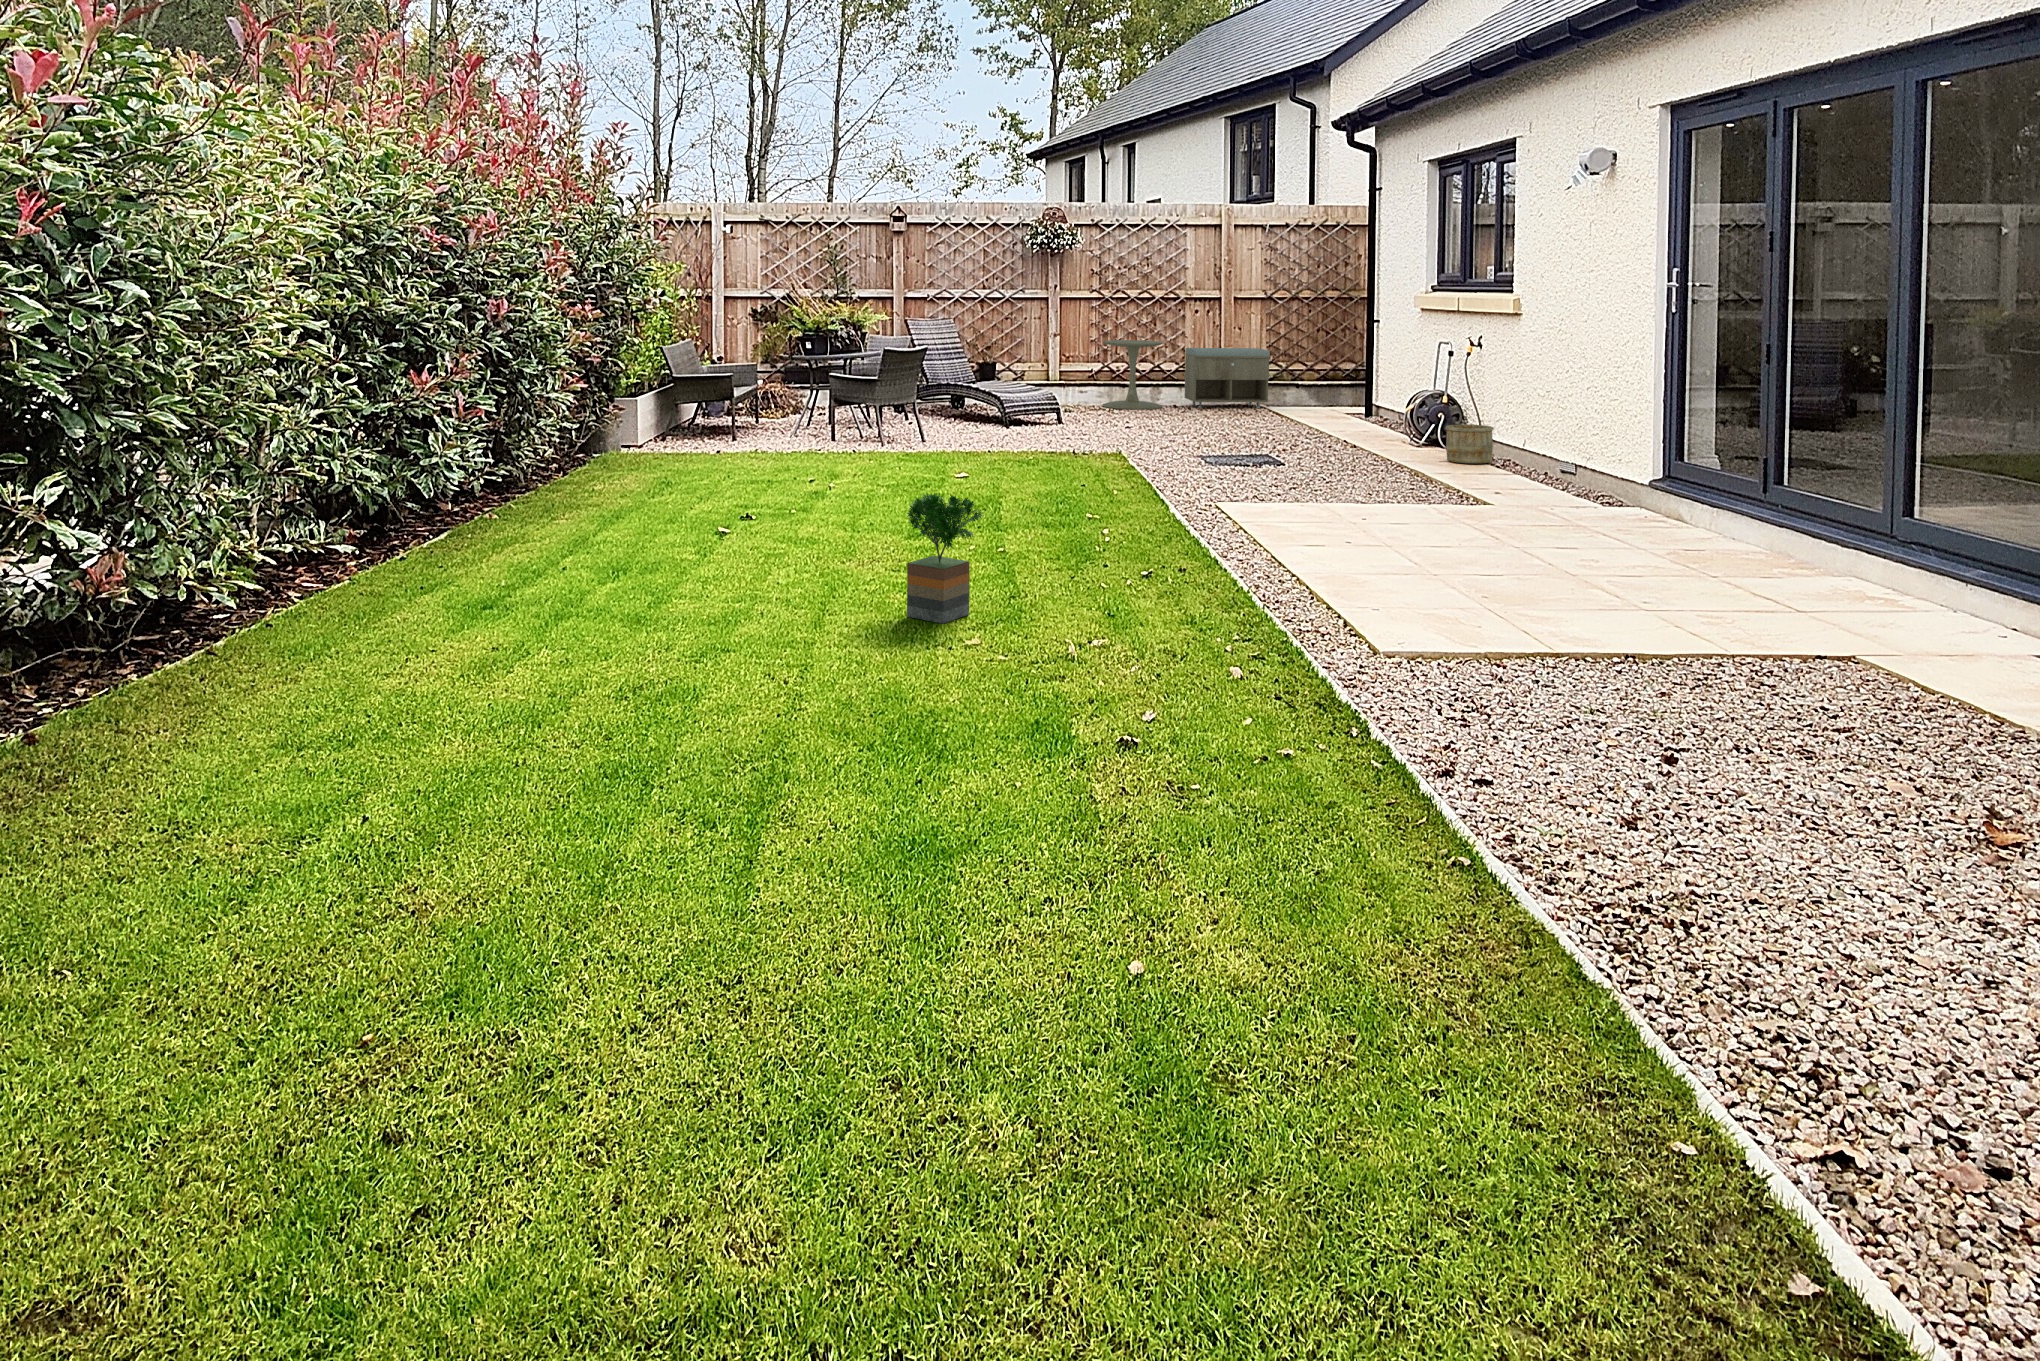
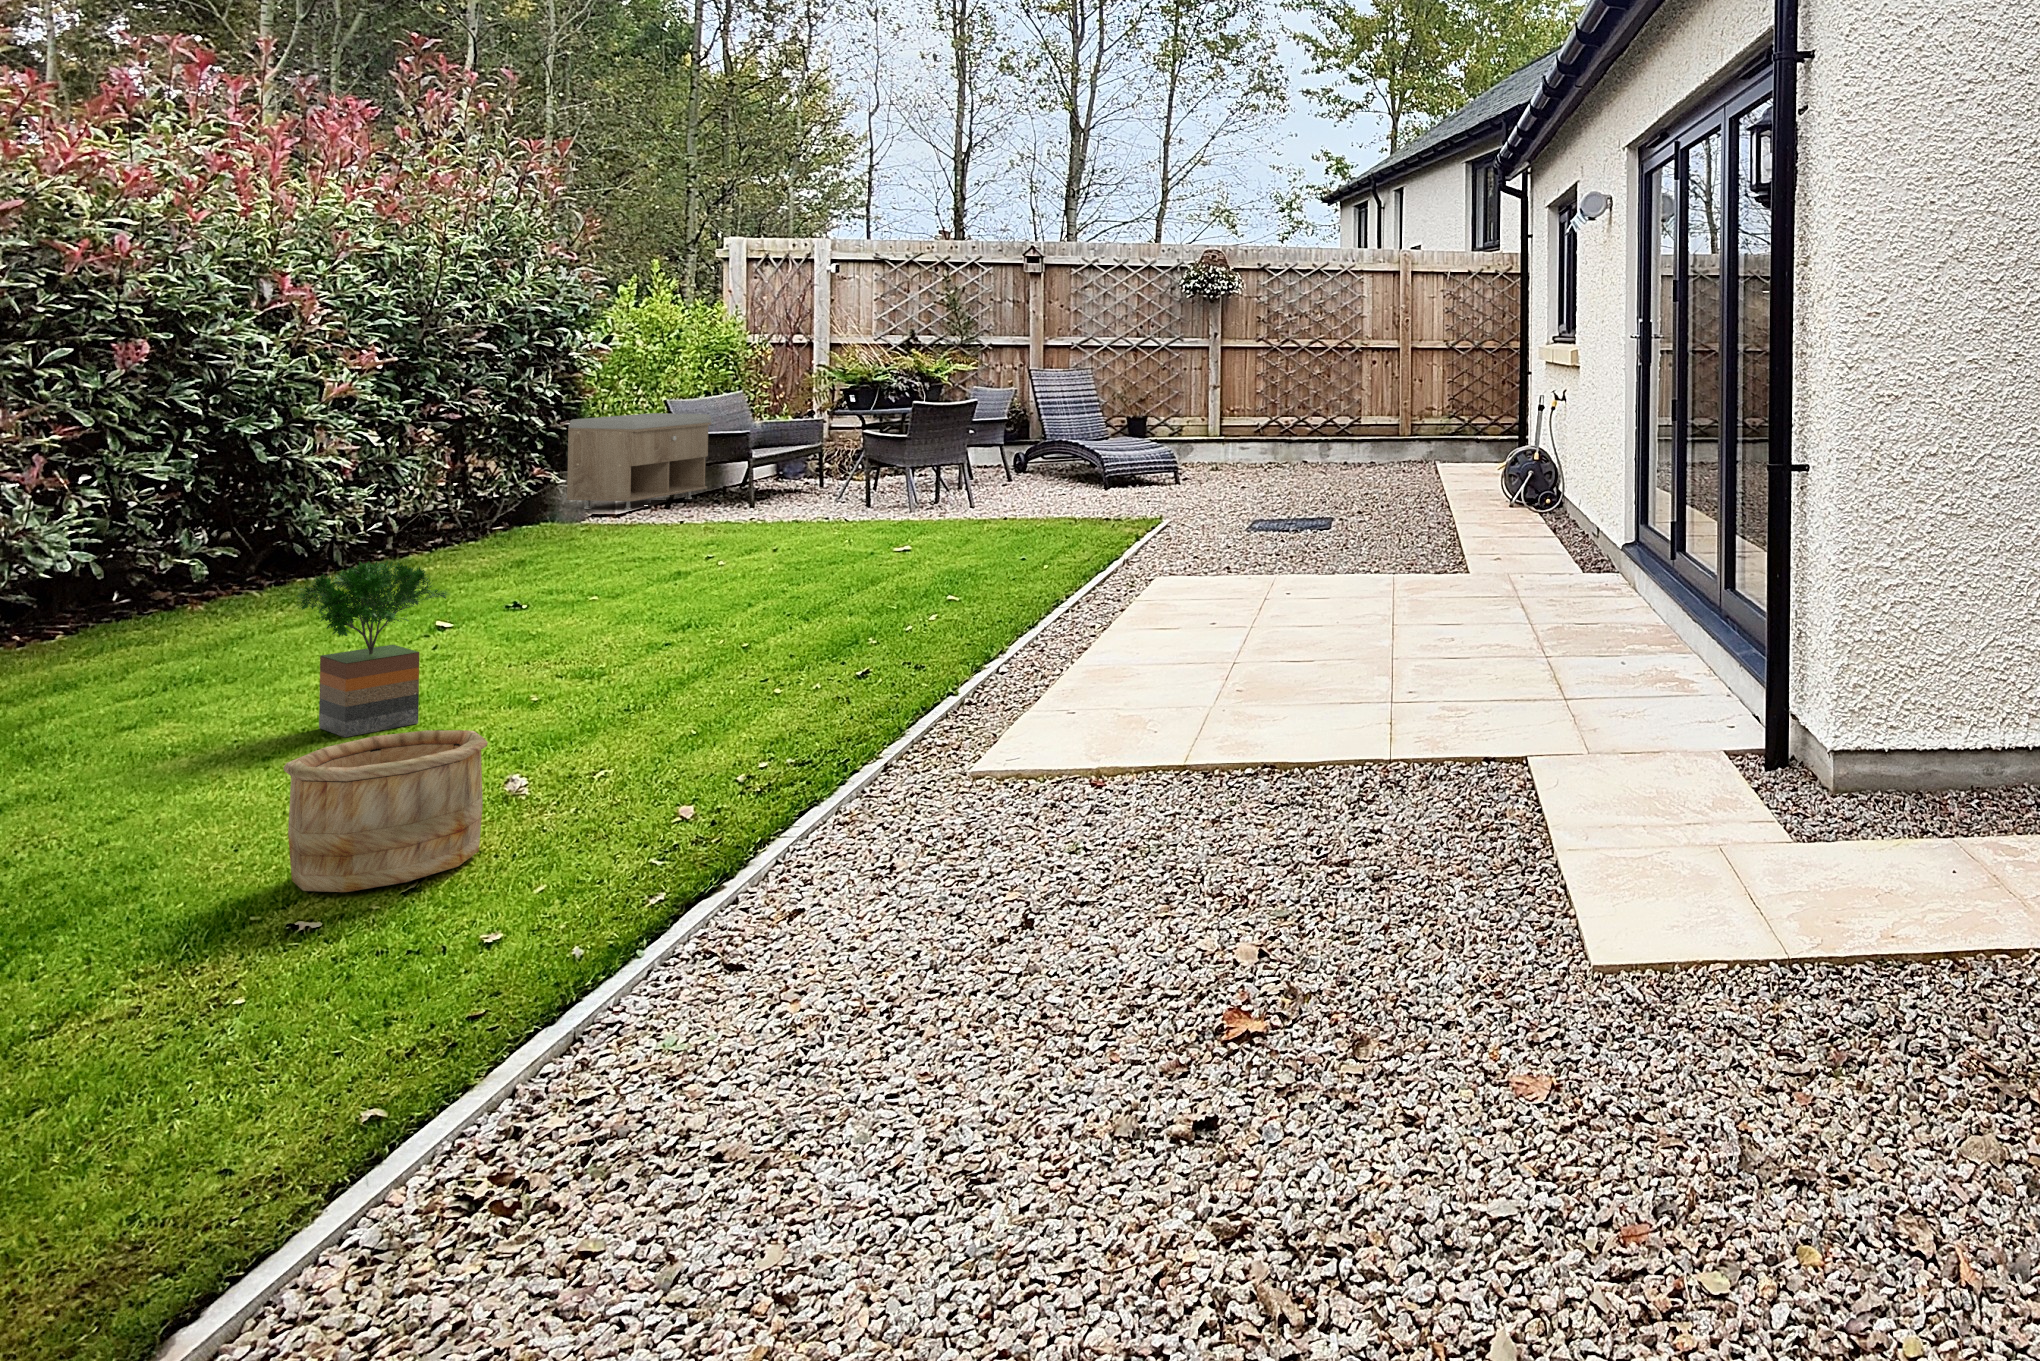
pedestal table: present [1102,340,1163,410] -> none [1261,393,1329,470]
storage bench: present [1185,348,1270,408] -> present [567,413,711,510]
wooden bucket: present [1445,424,1494,463] -> present [284,730,488,892]

